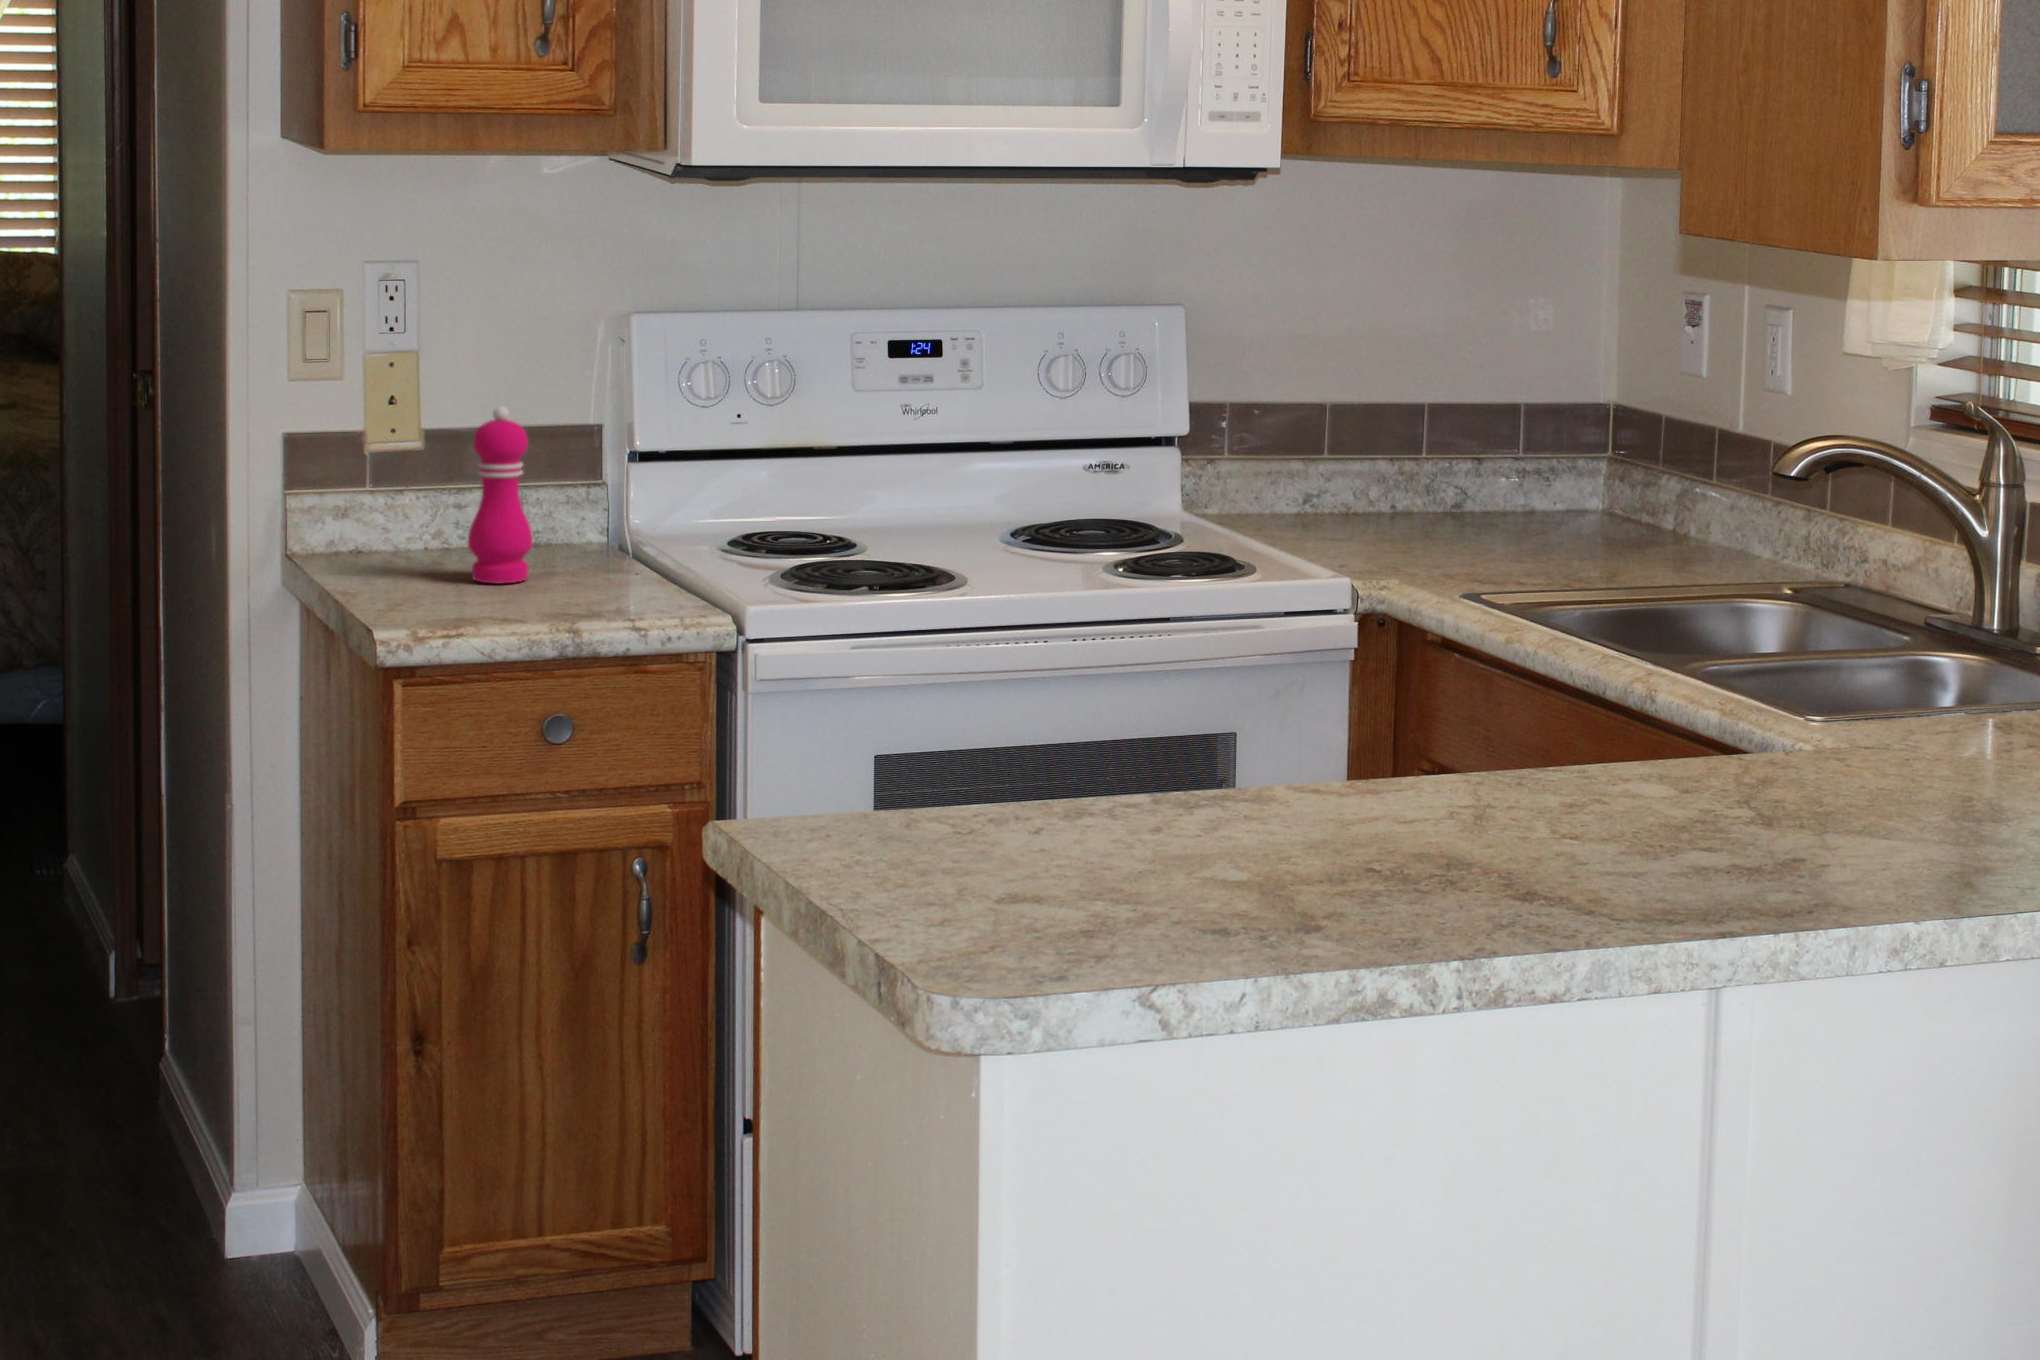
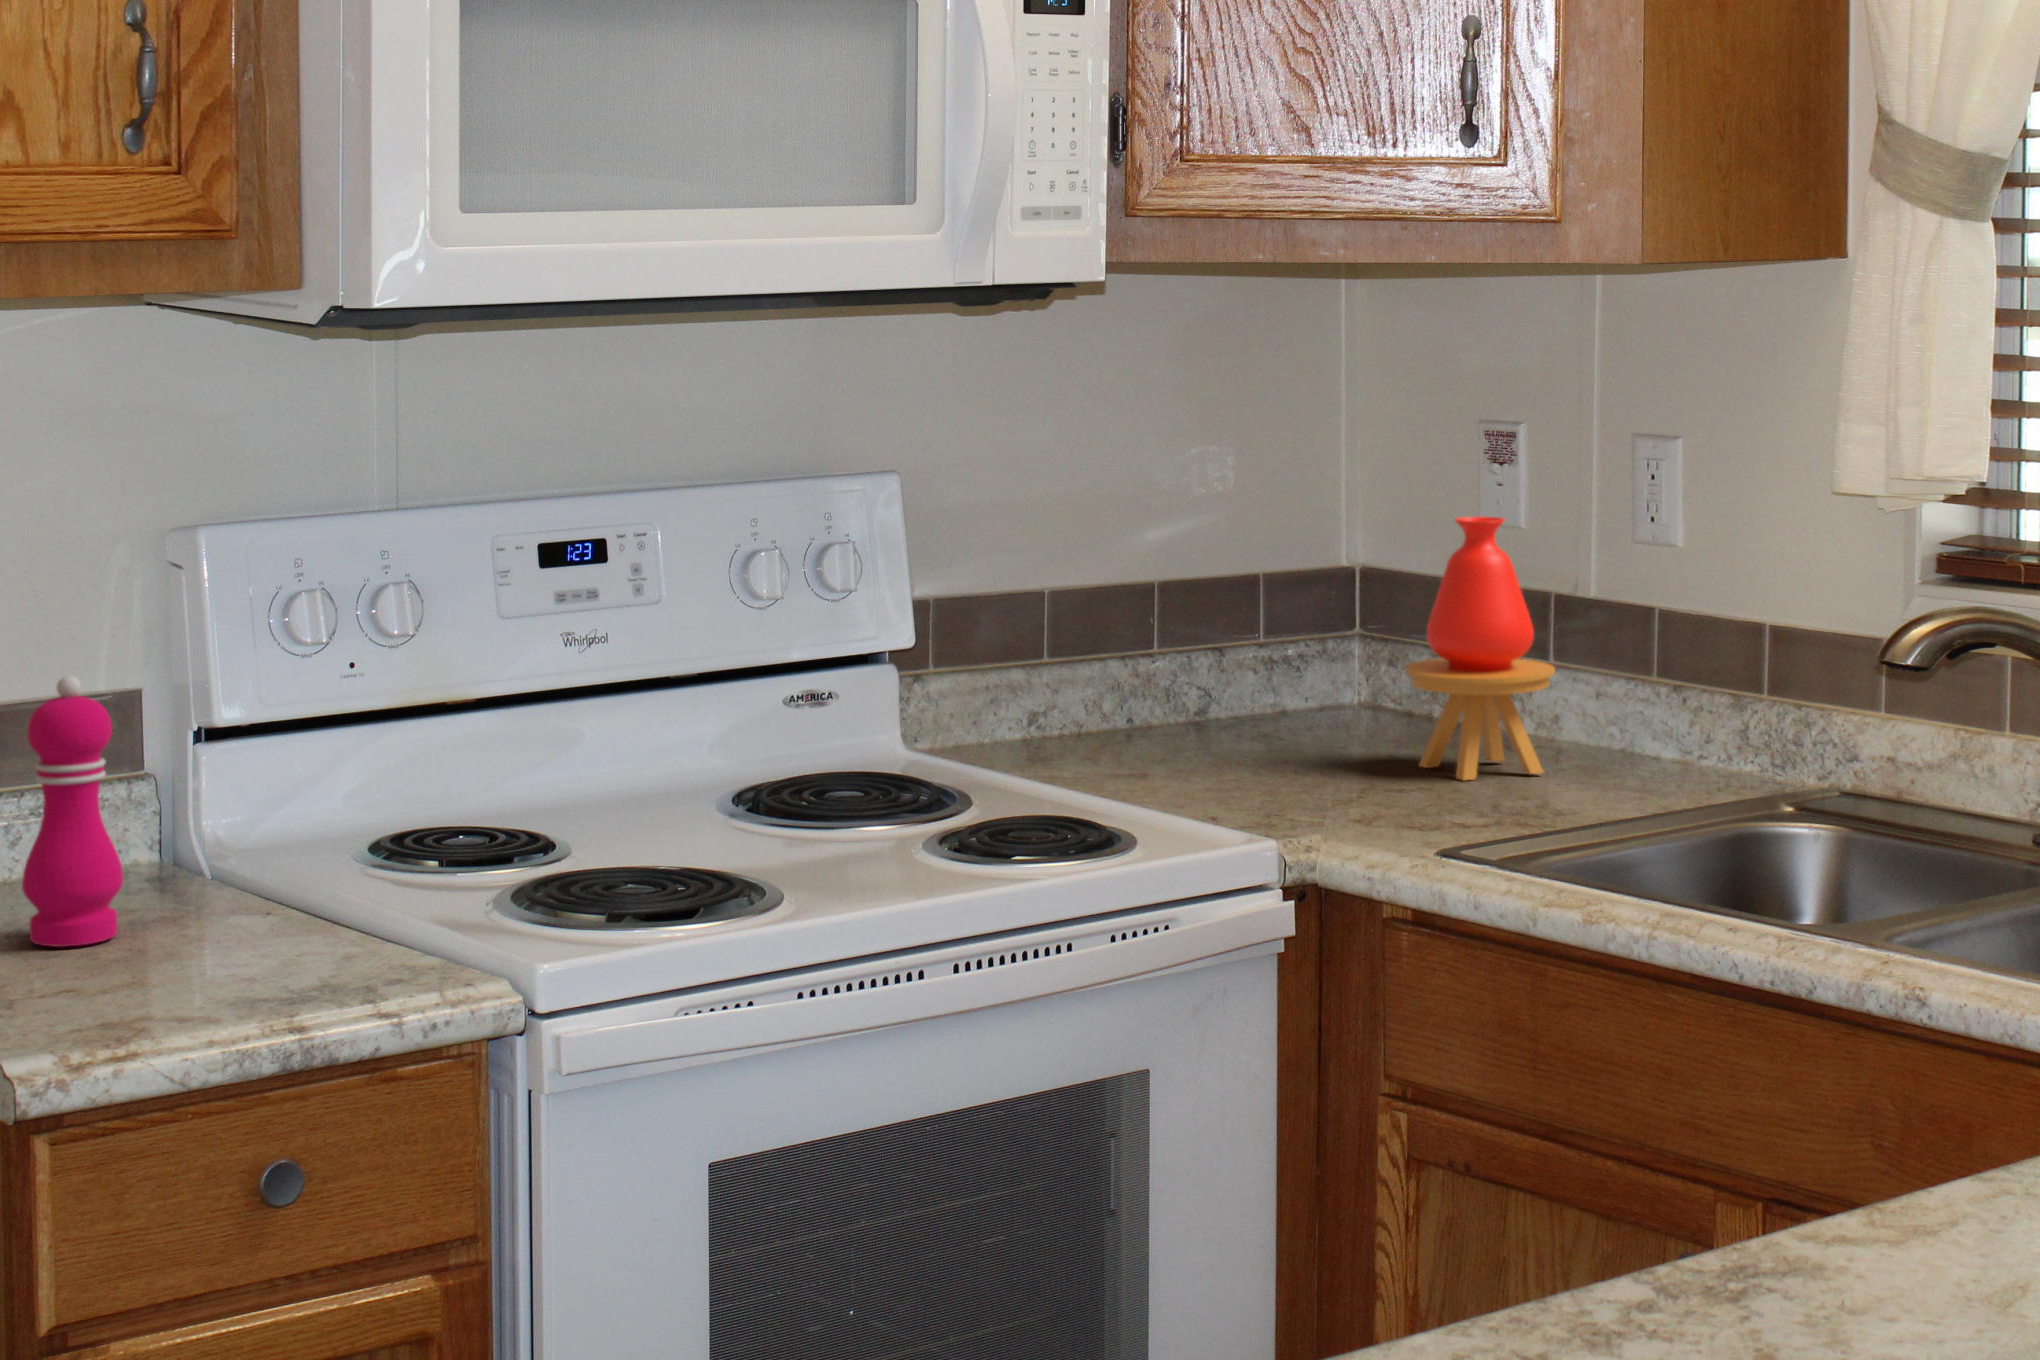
vase: none [1553,377,1671,585] -> present [1406,517,1555,780]

